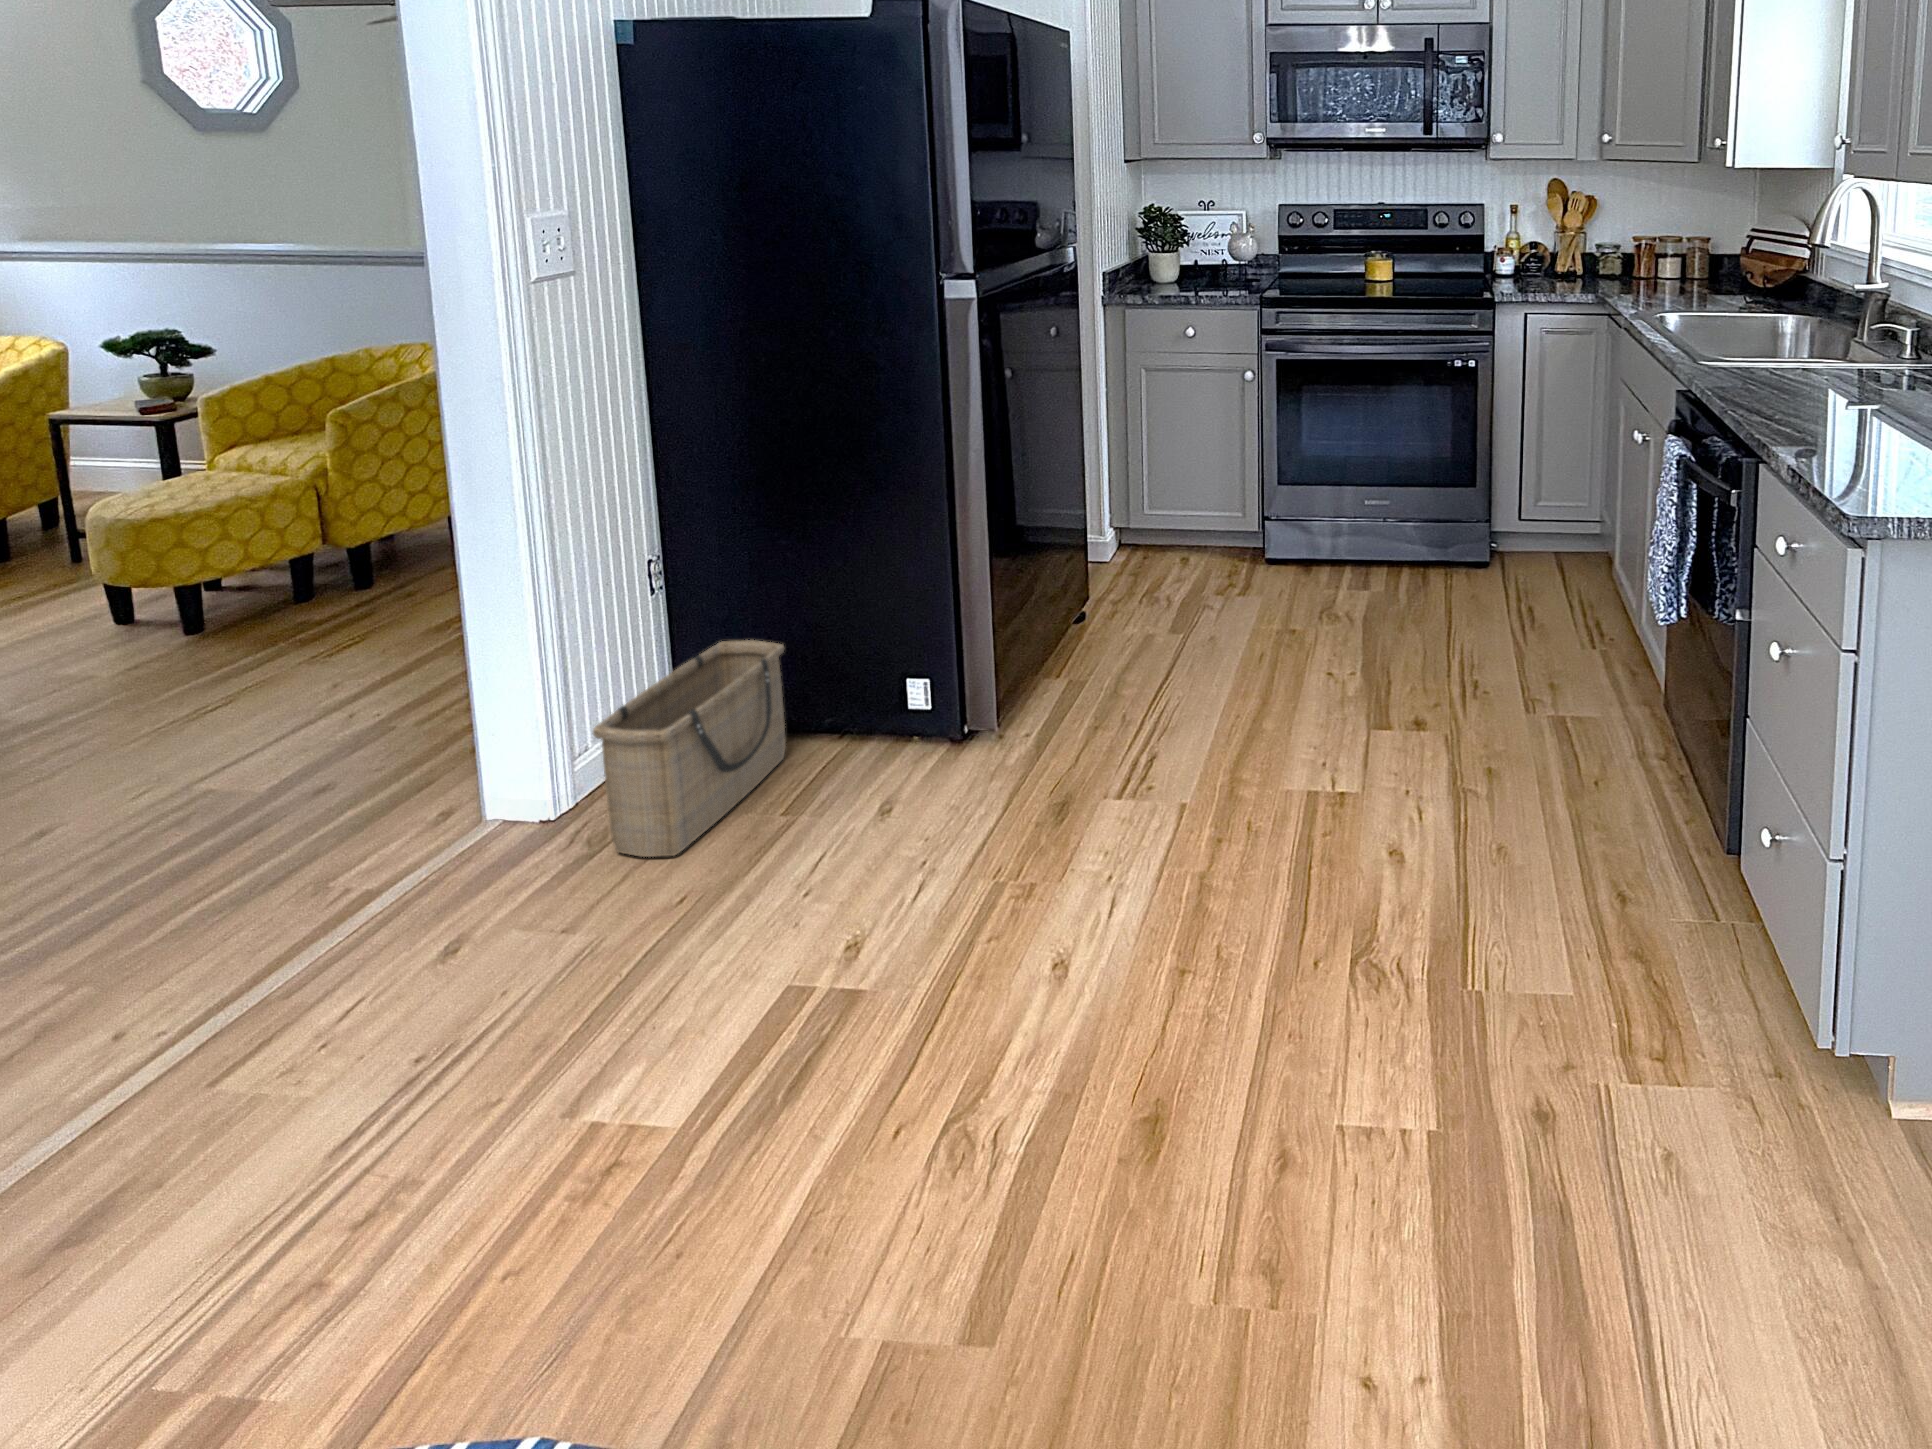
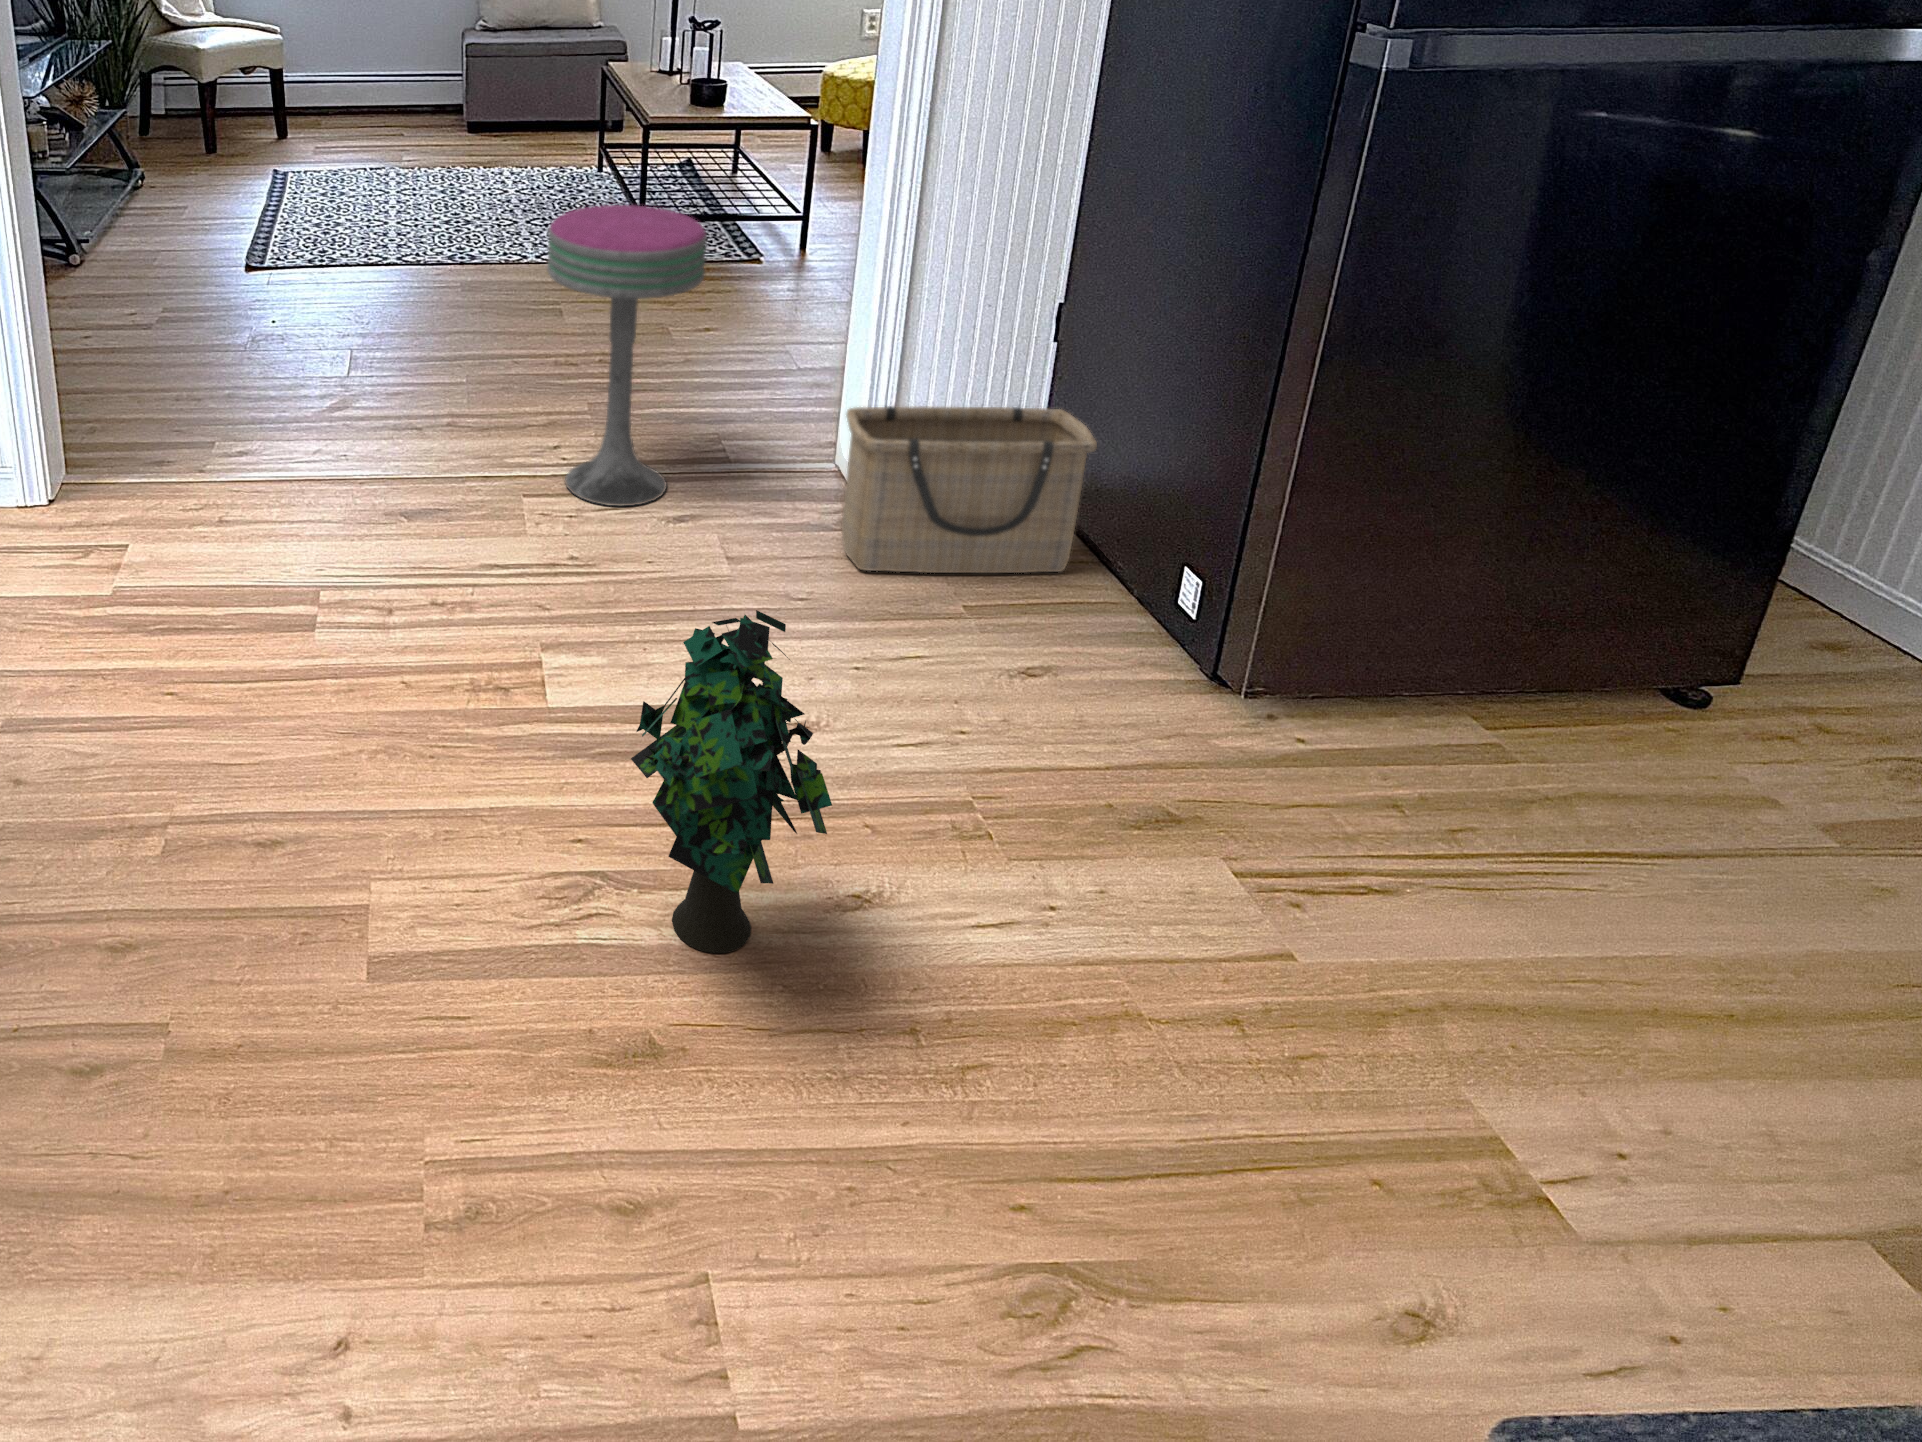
bar stool: none [117,637,387,1042] -> present [547,205,707,506]
decorative plant: none [941,761,1138,1082] -> present [631,610,832,953]

